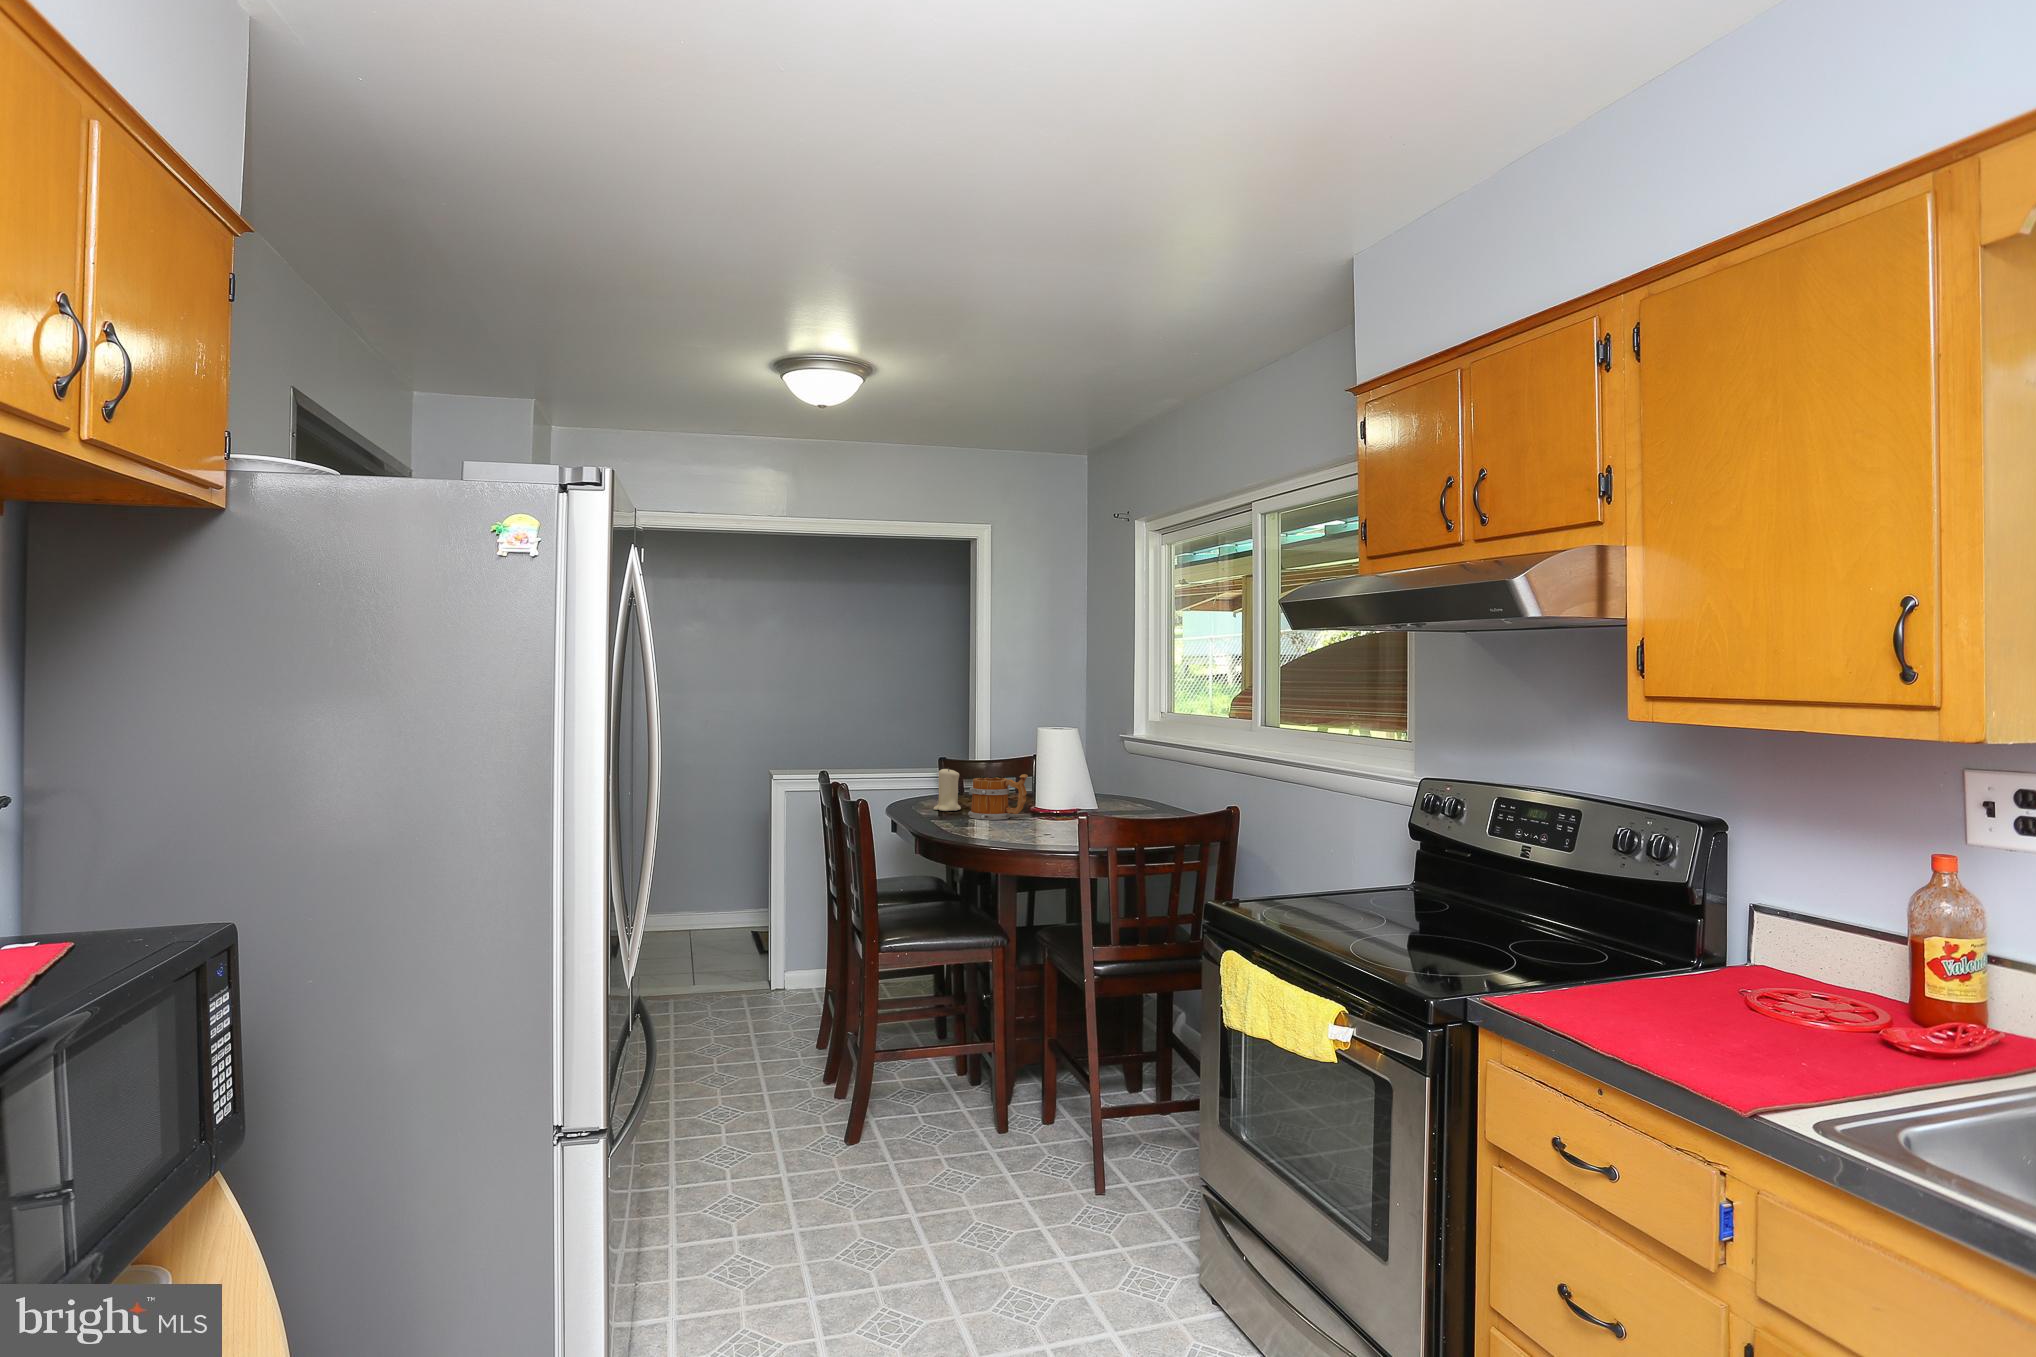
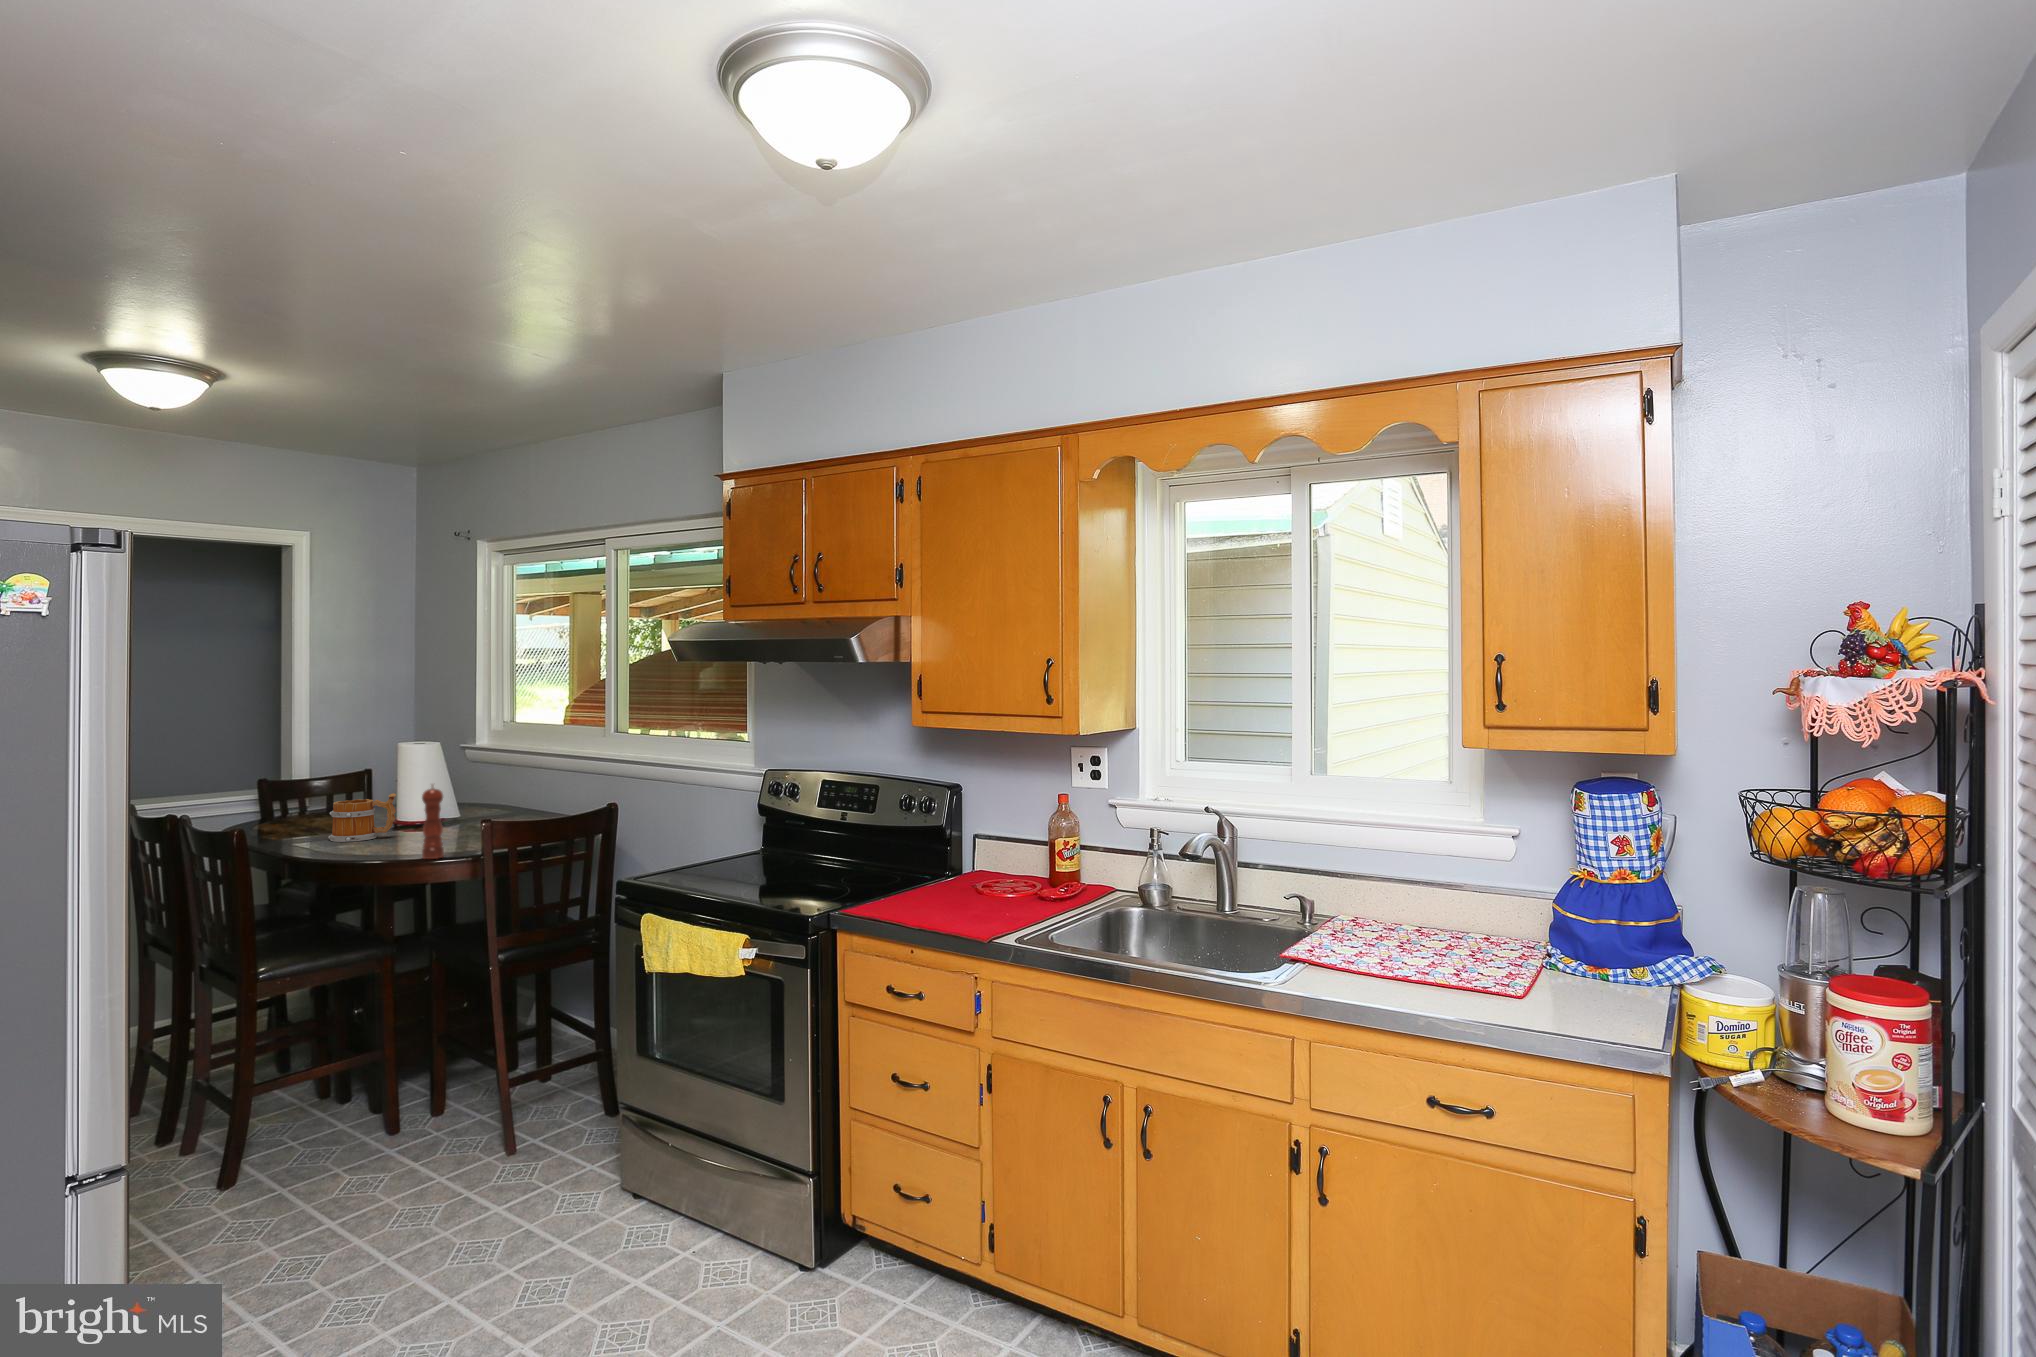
pepper mill: none [1028,764,1051,846] -> present [422,784,444,859]
candle: present [934,767,961,811] -> none [280,793,313,838]

